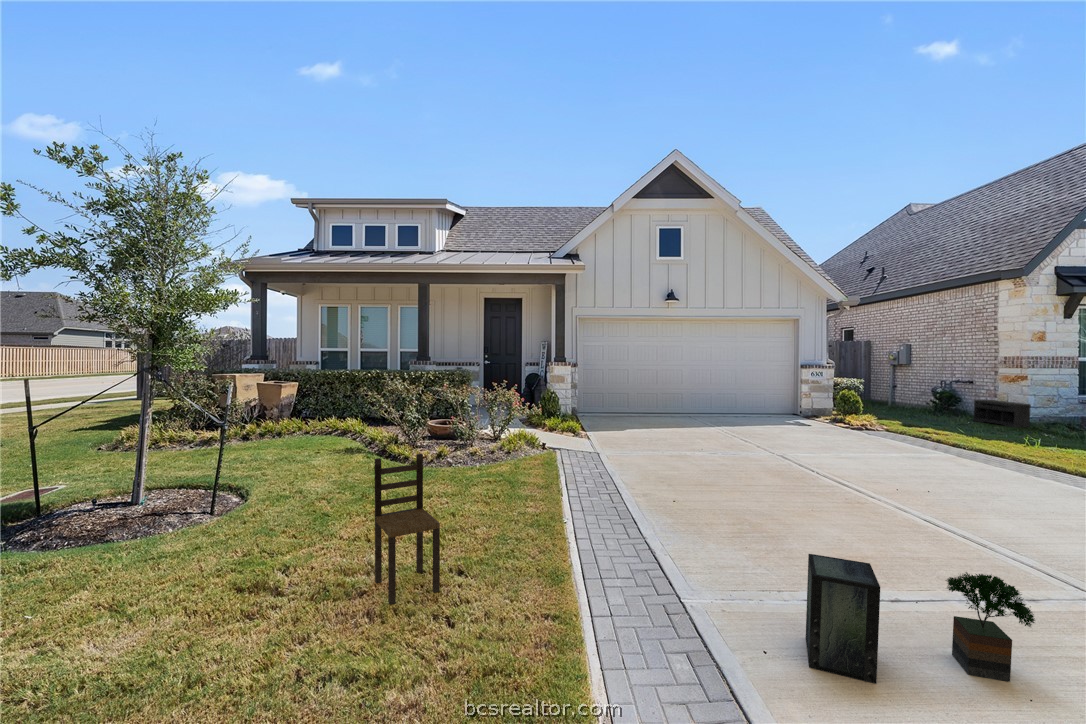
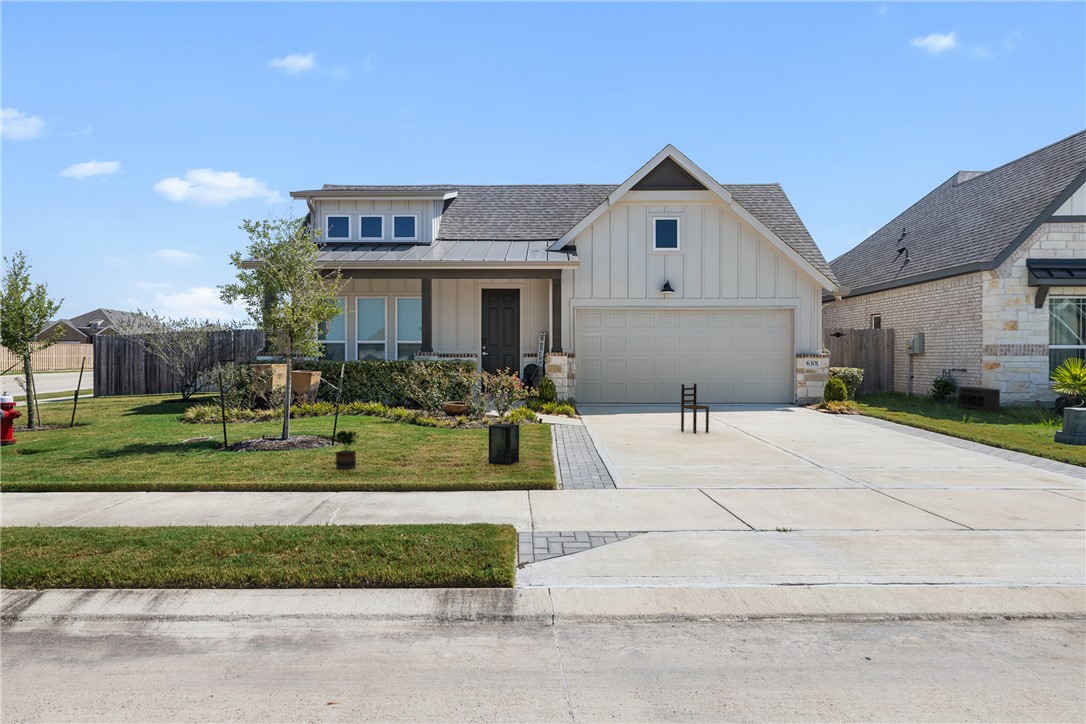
chair: present [375,454,440,604] -> present [681,384,709,434]
storage box: present [806,554,880,684] -> present [489,423,519,465]
potted tree: present [946,572,1035,682] -> present [336,430,359,470]

